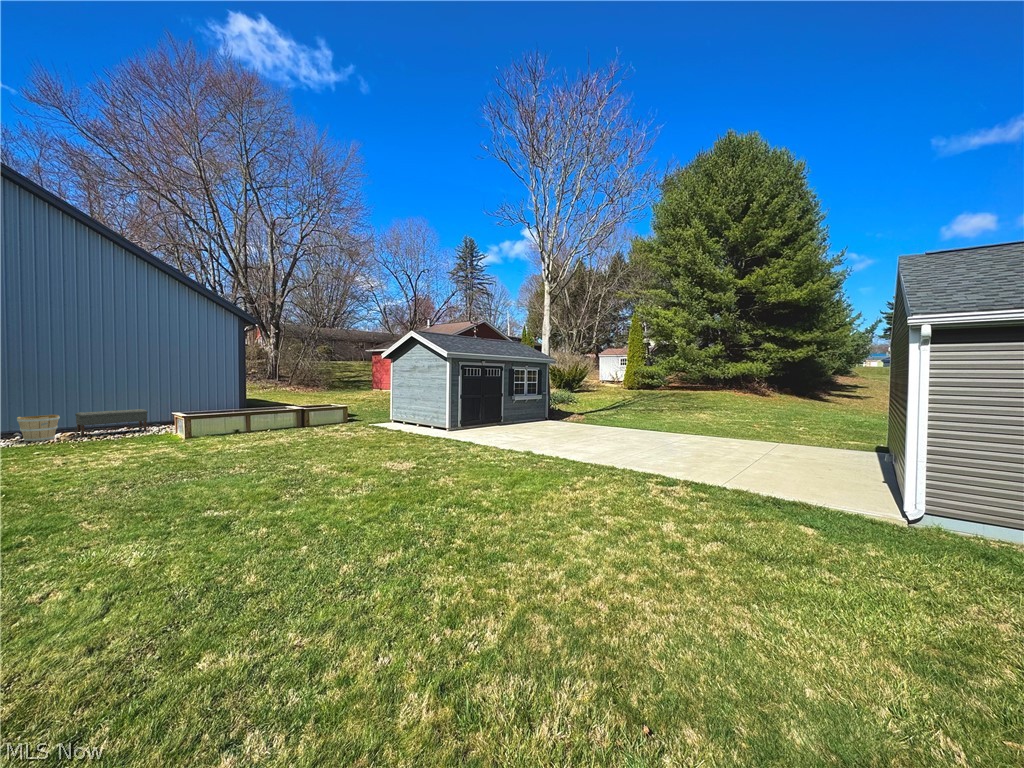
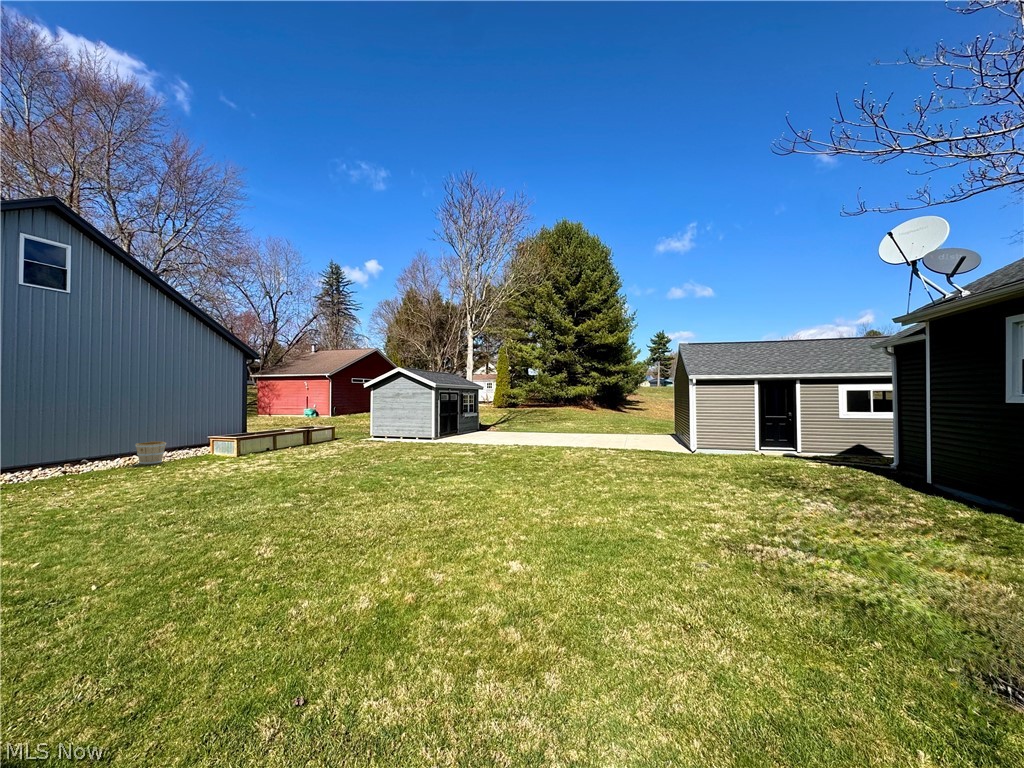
bench: present [75,409,148,437] -> none [164,435,215,459]

